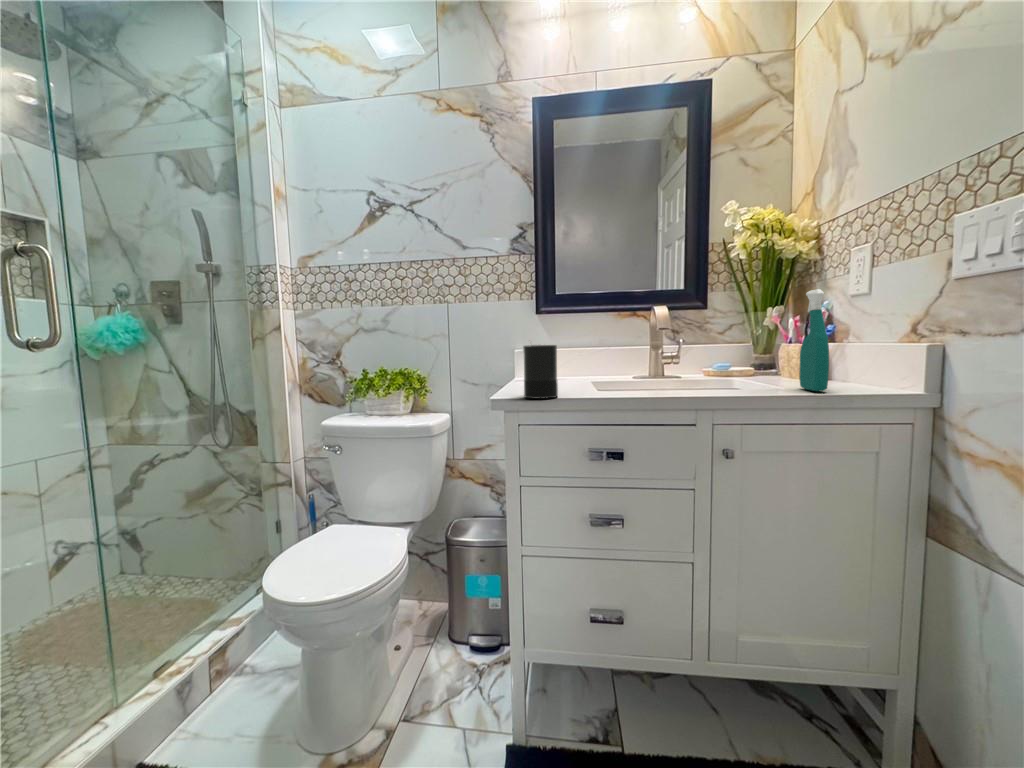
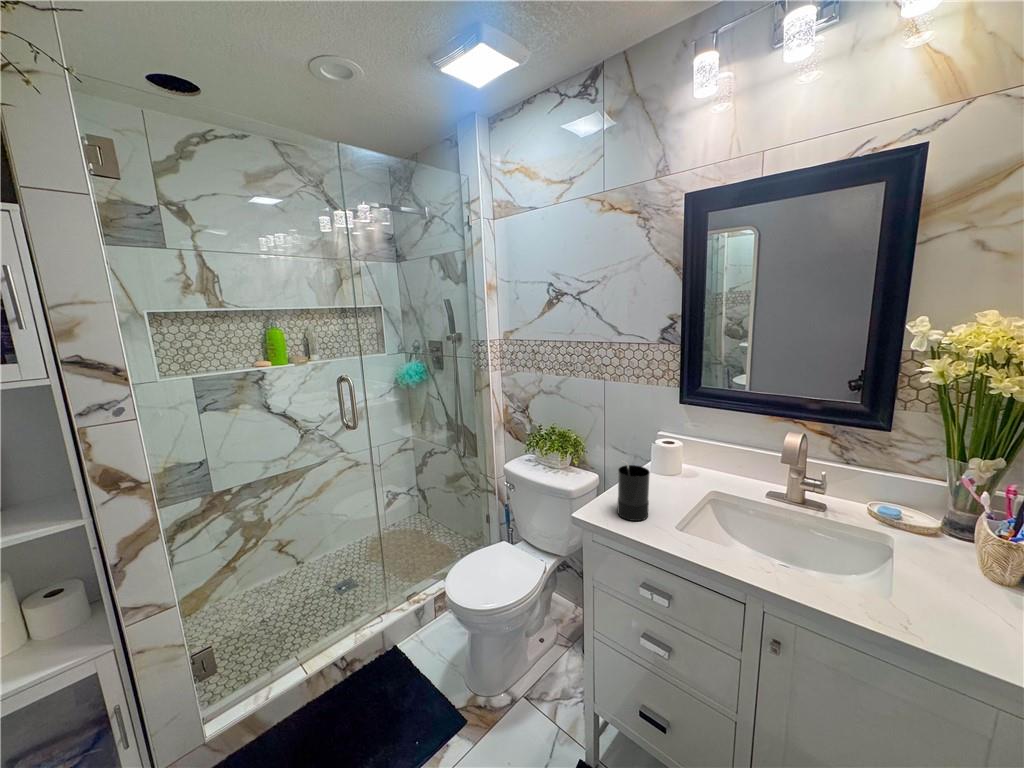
spray bottle: present [799,289,829,391] -> none [951,491,990,631]

